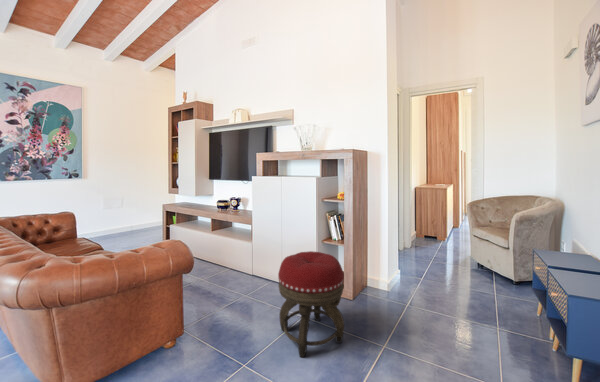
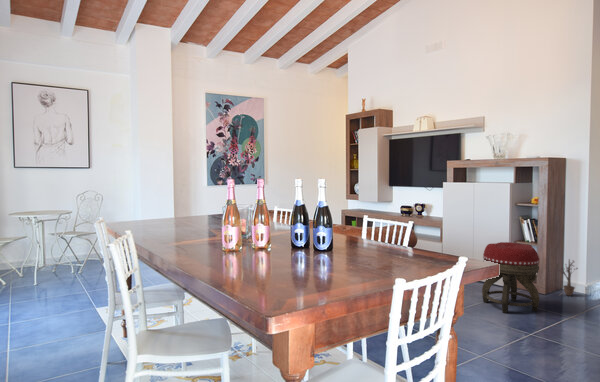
decorative plant: none [362,258,380,301] -> present [558,260,578,296]

